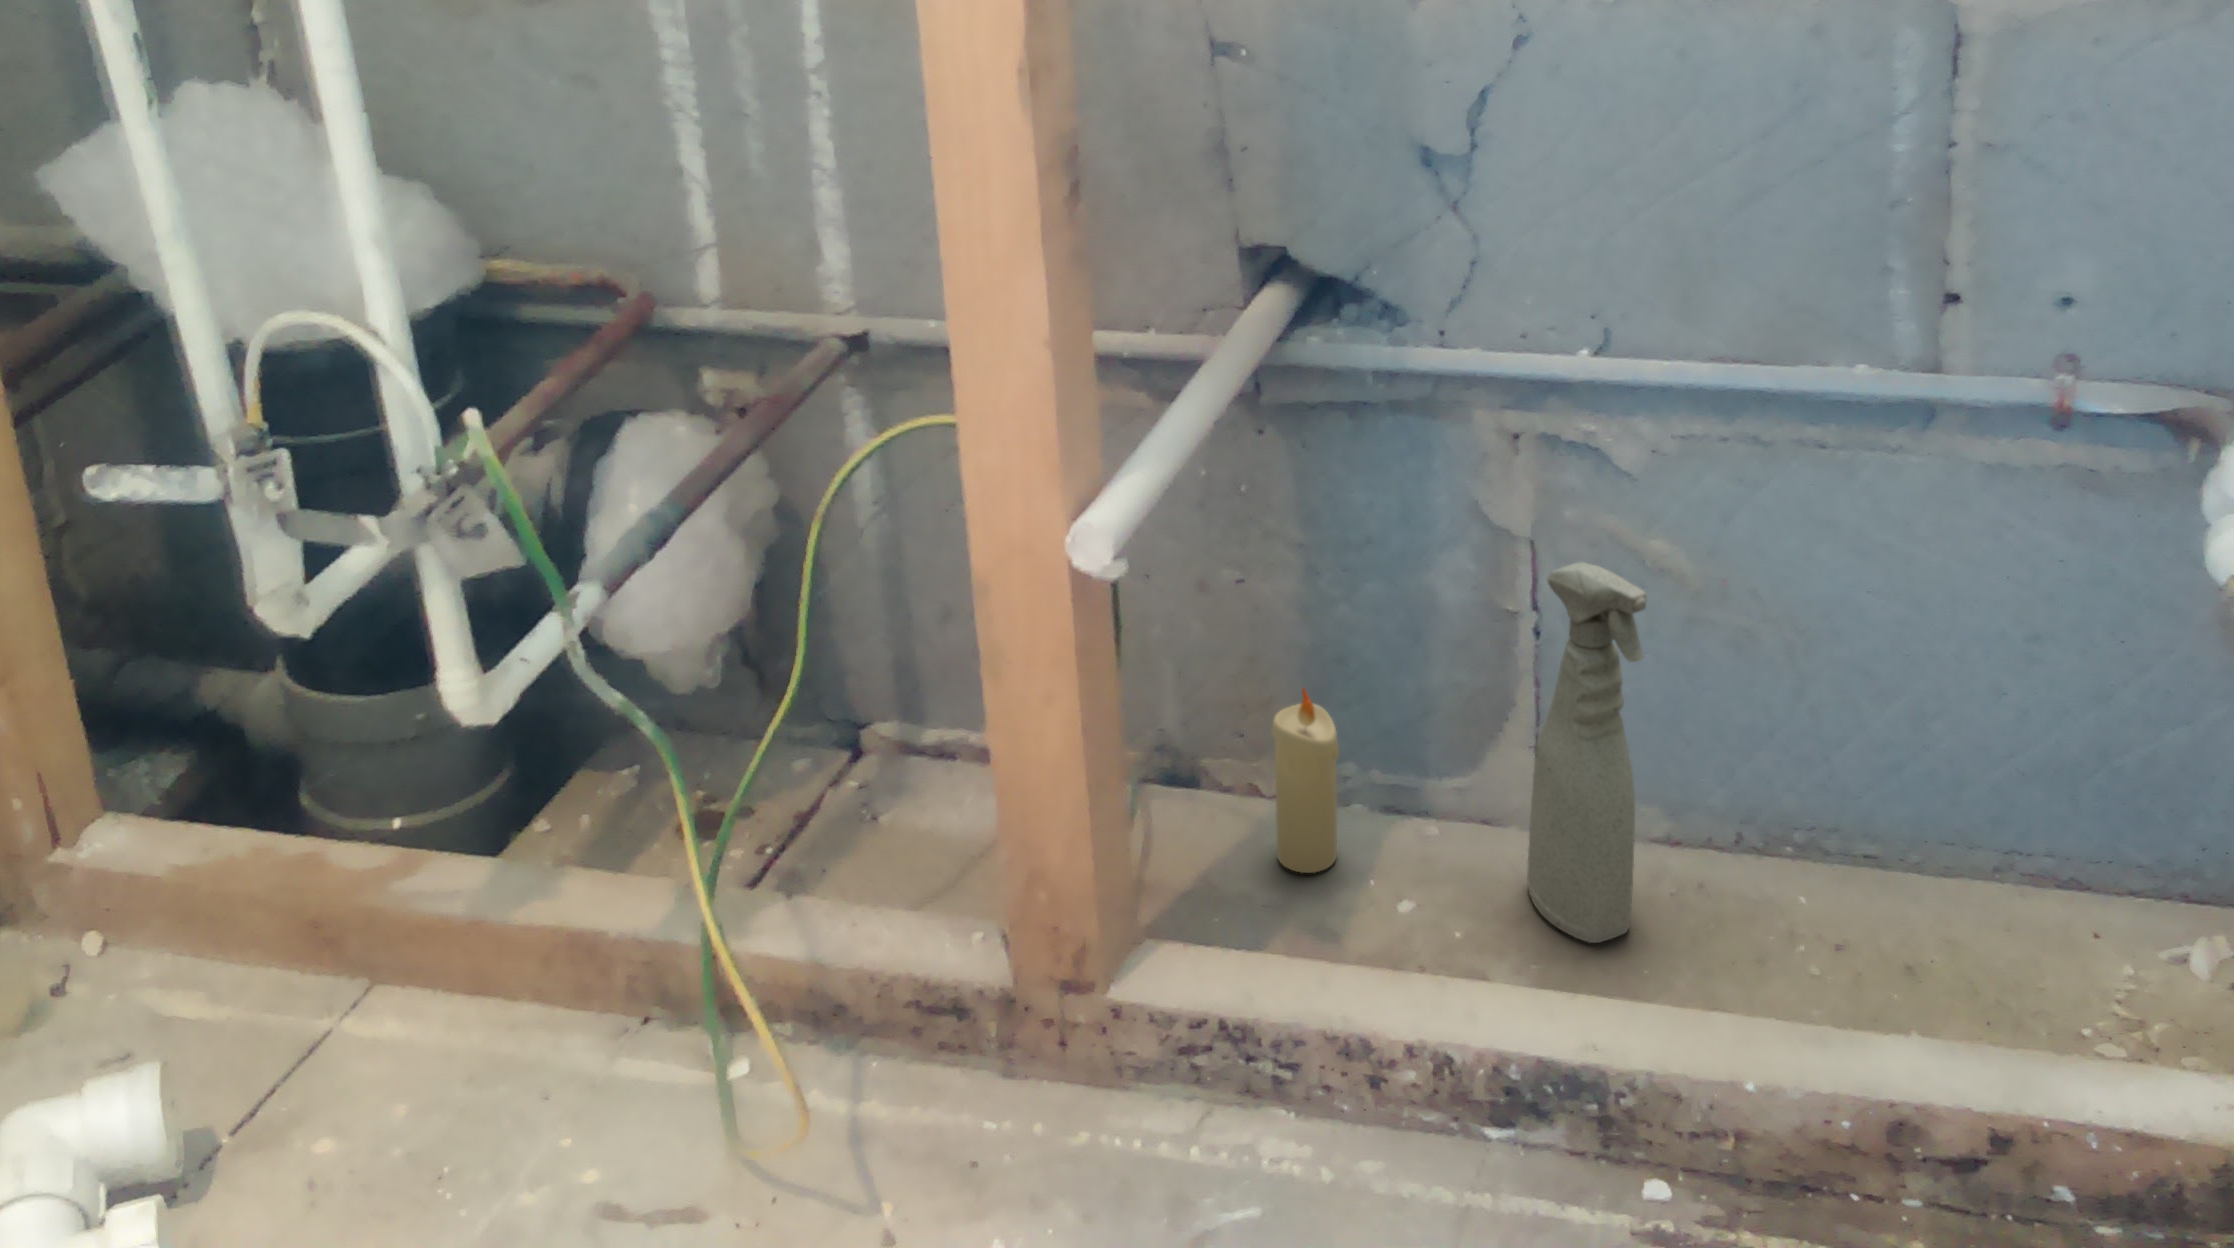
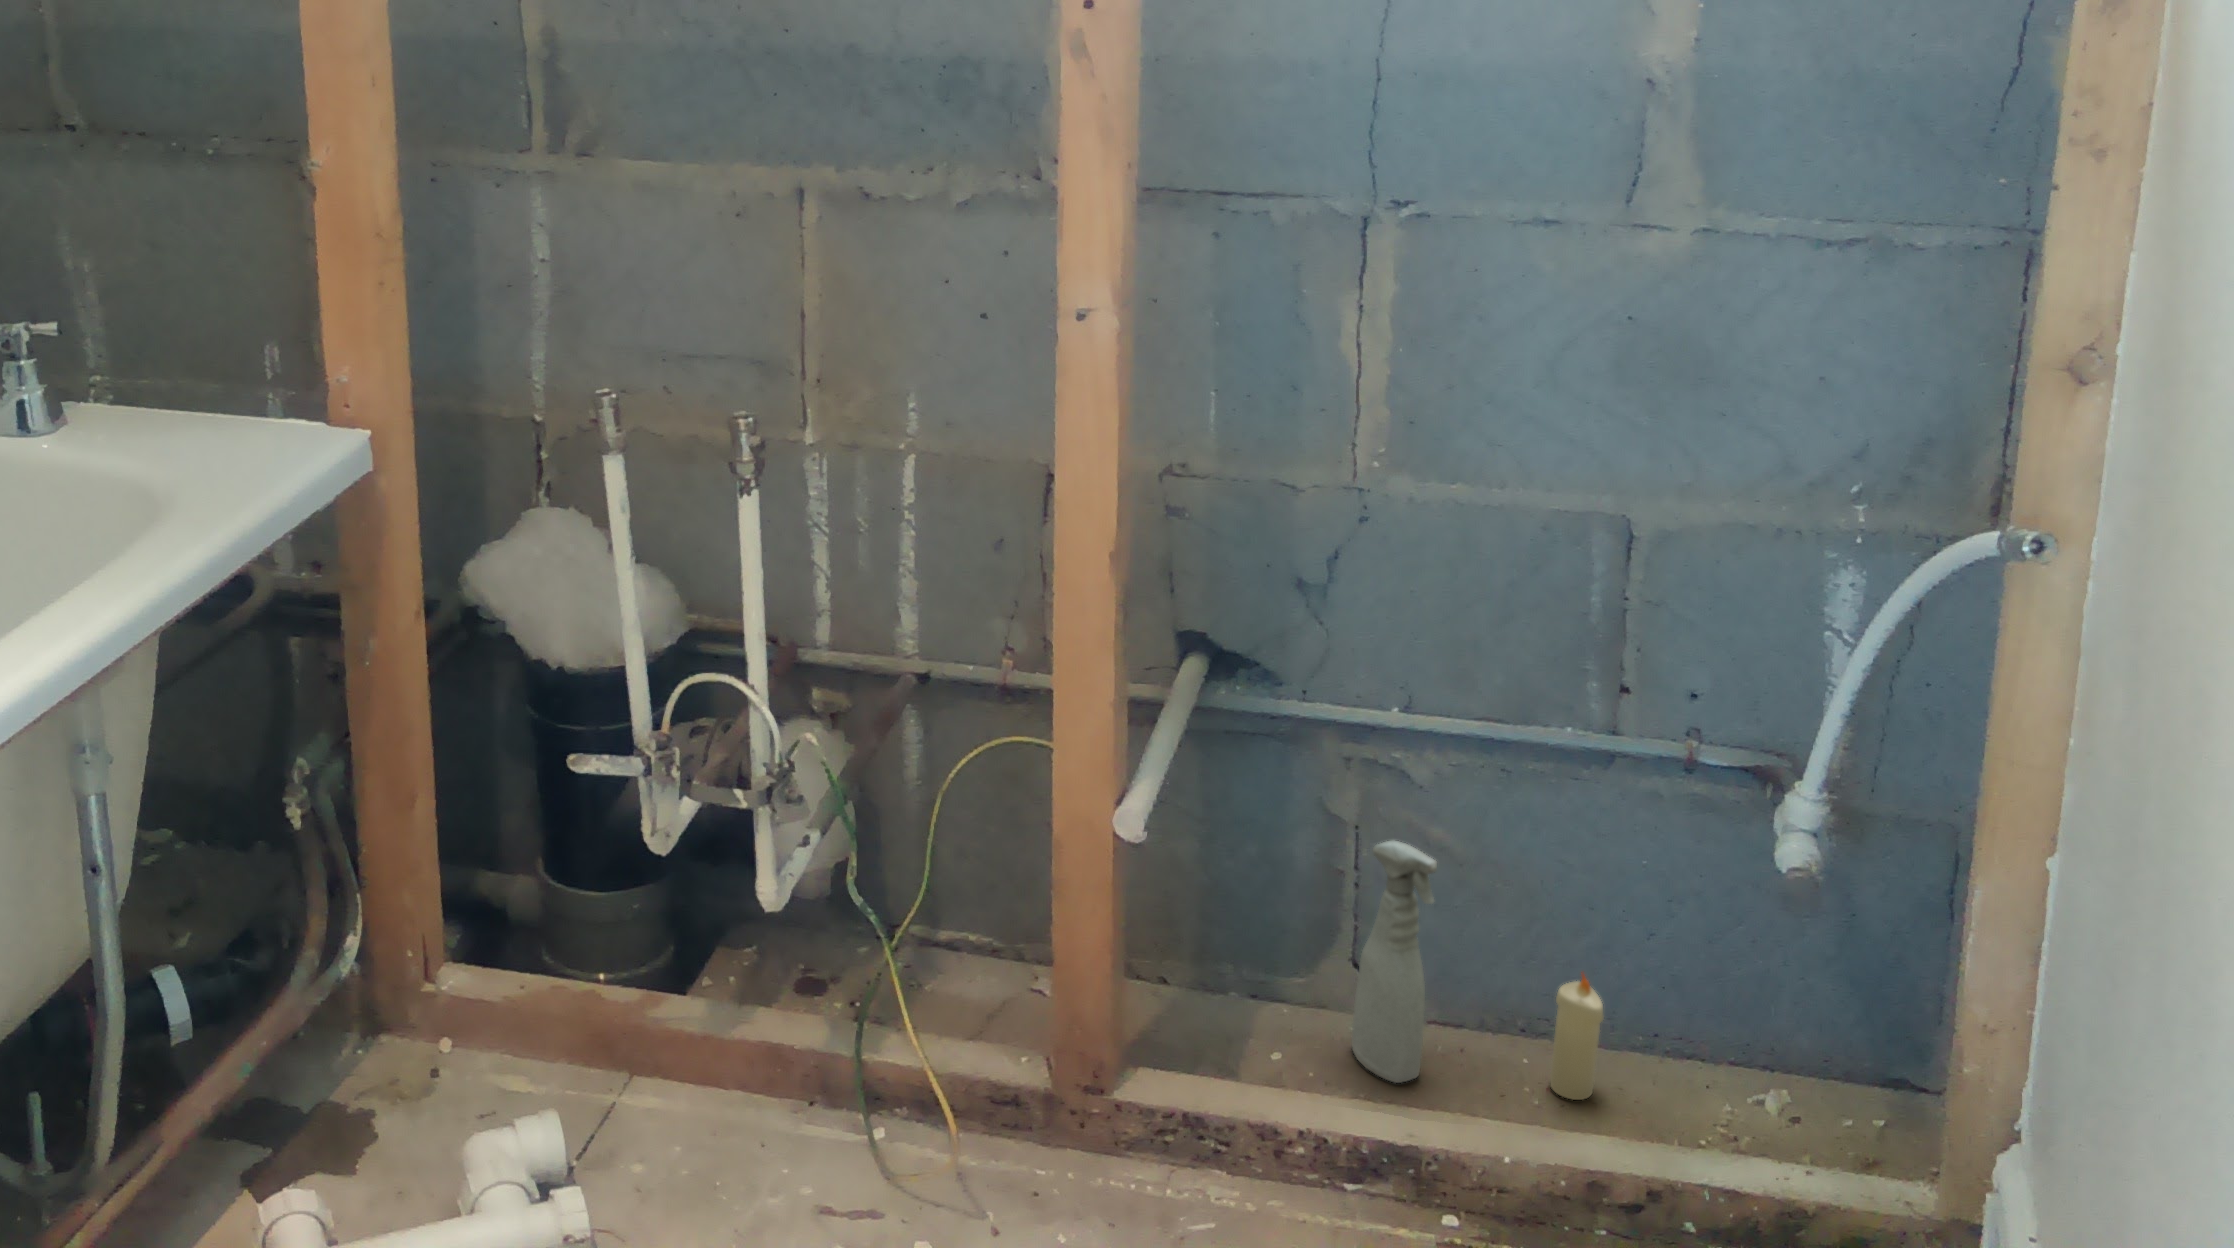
candle: present [1272,688,1339,873] -> present [1550,974,1603,1100]

